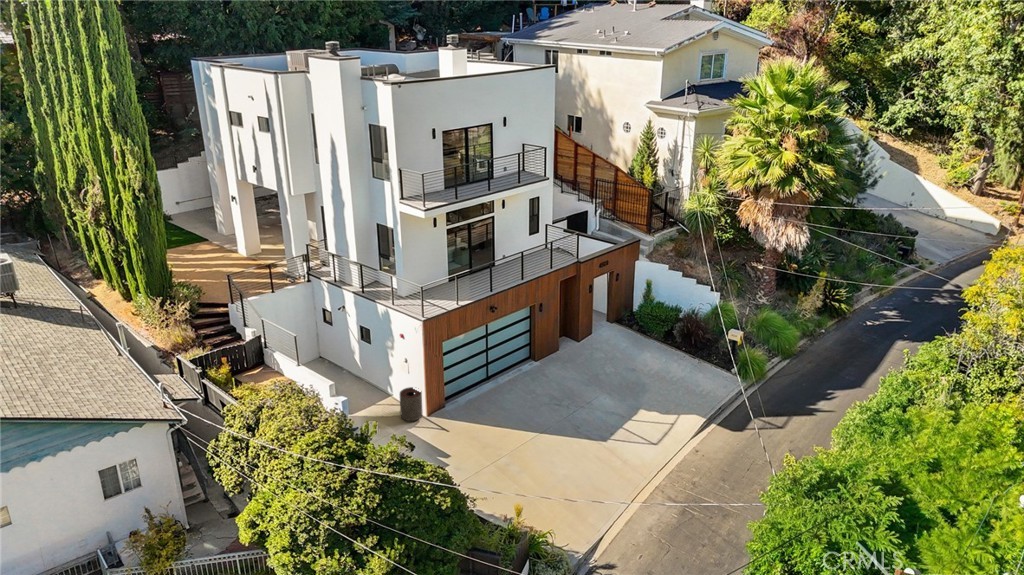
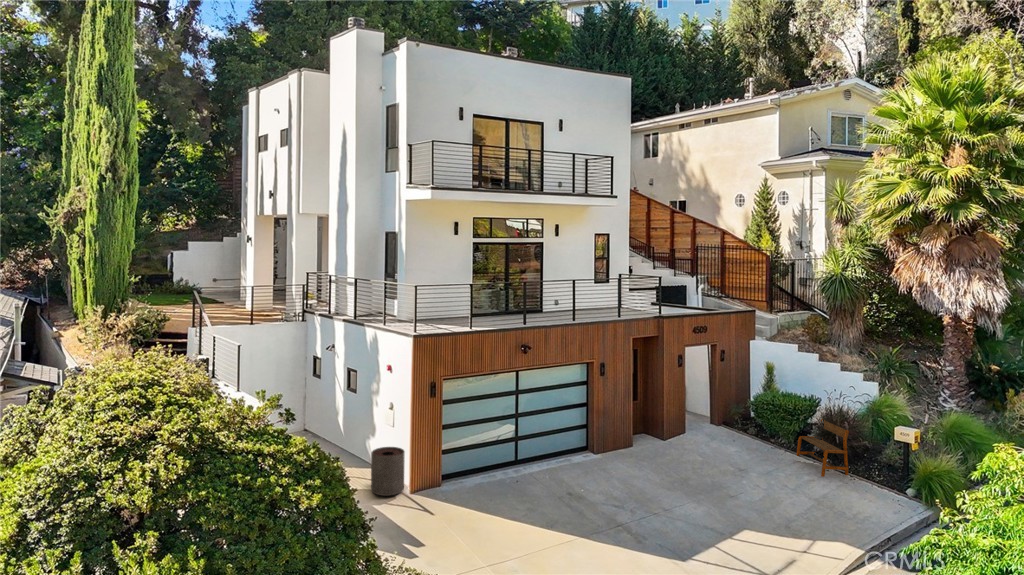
bench: none [664,328,698,369] -> present [796,419,849,477]

